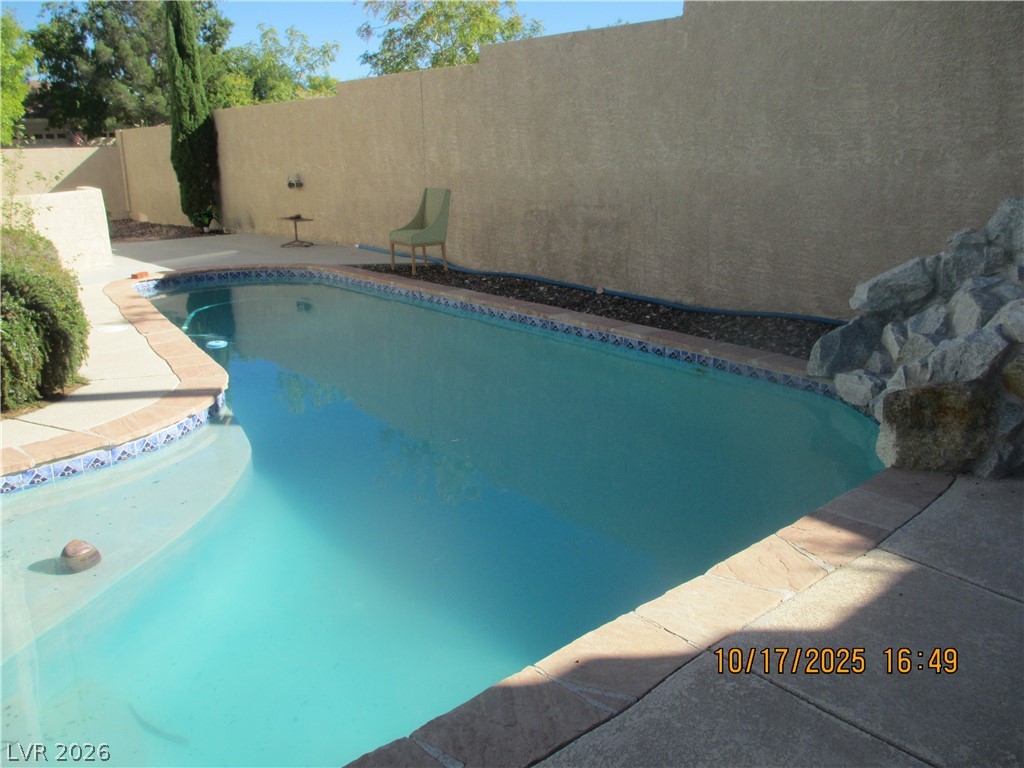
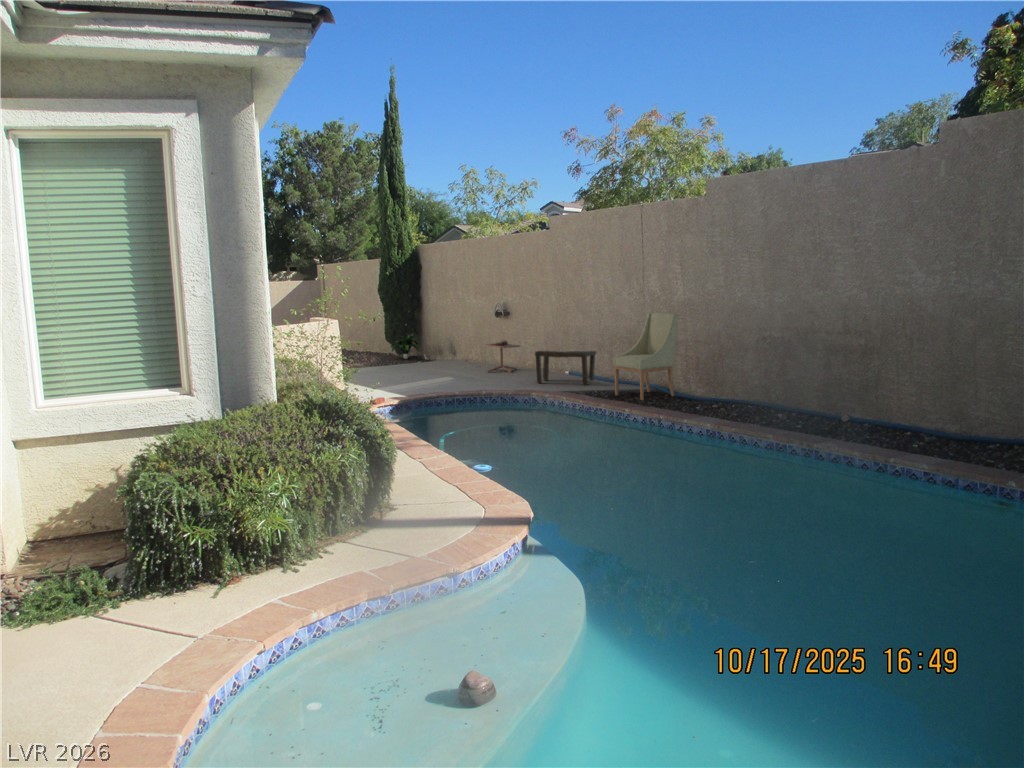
bench: none [320,225,382,260] -> present [535,351,596,385]

